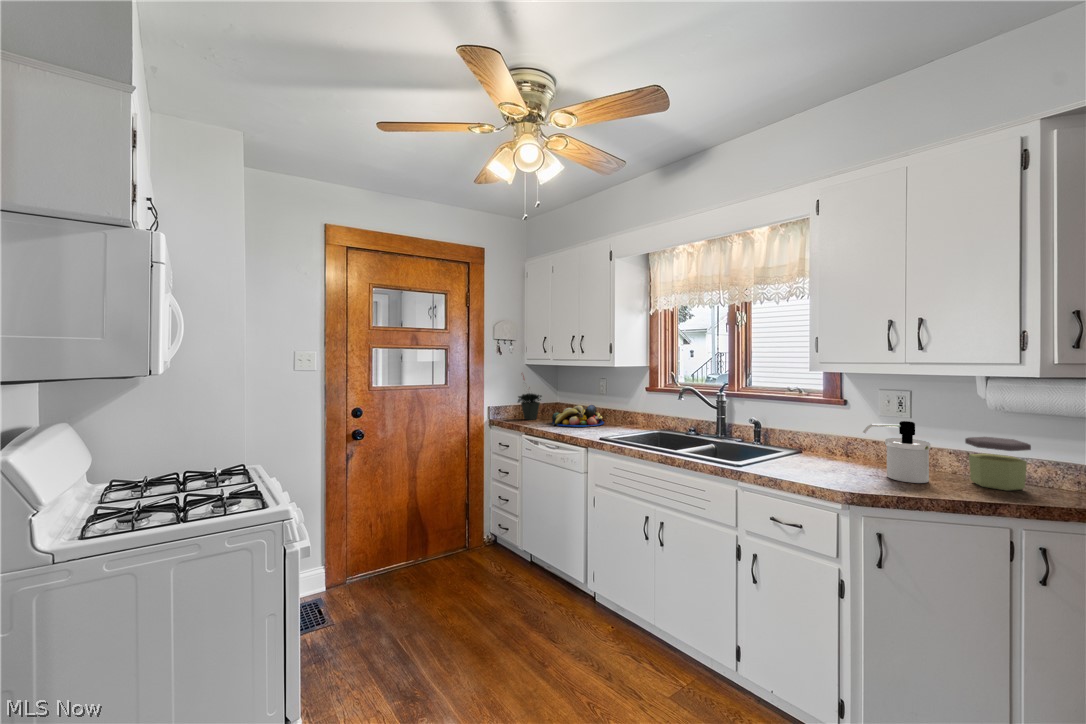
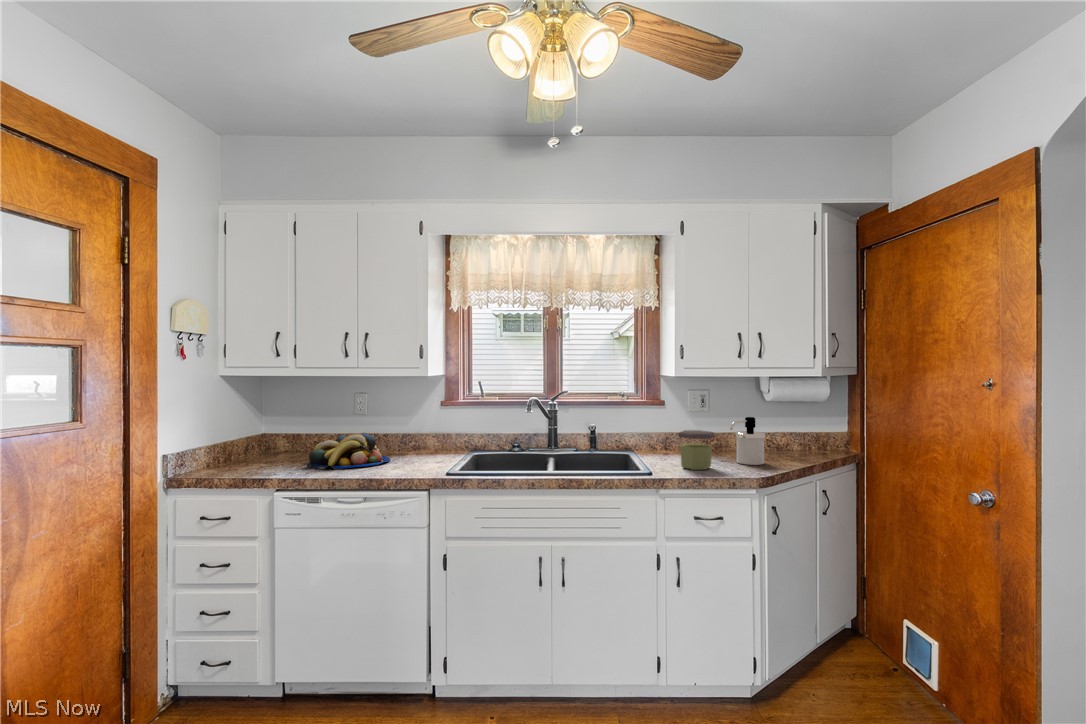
potted plant: present [518,376,542,420] -> none [224,387,273,468]
jar: present [965,437,1031,491] -> present [678,430,714,470]

